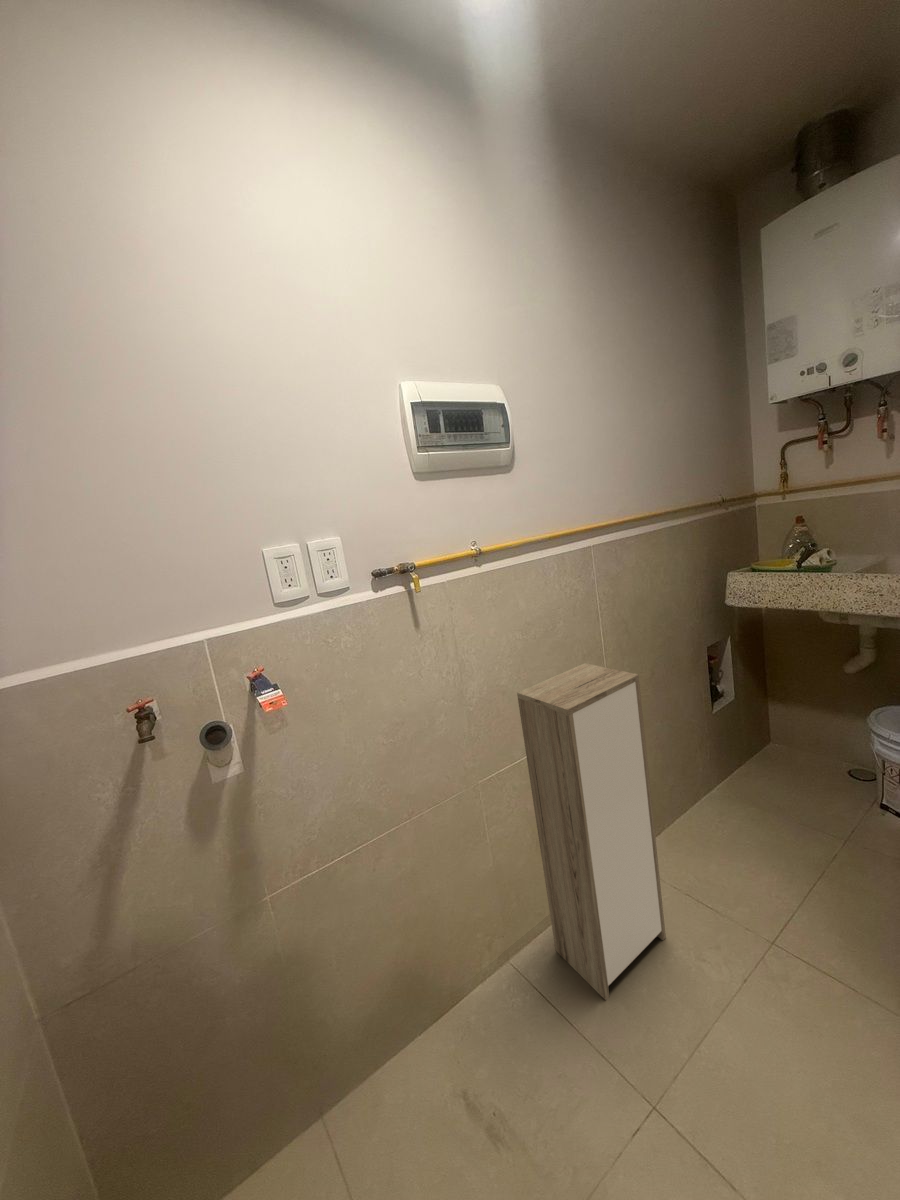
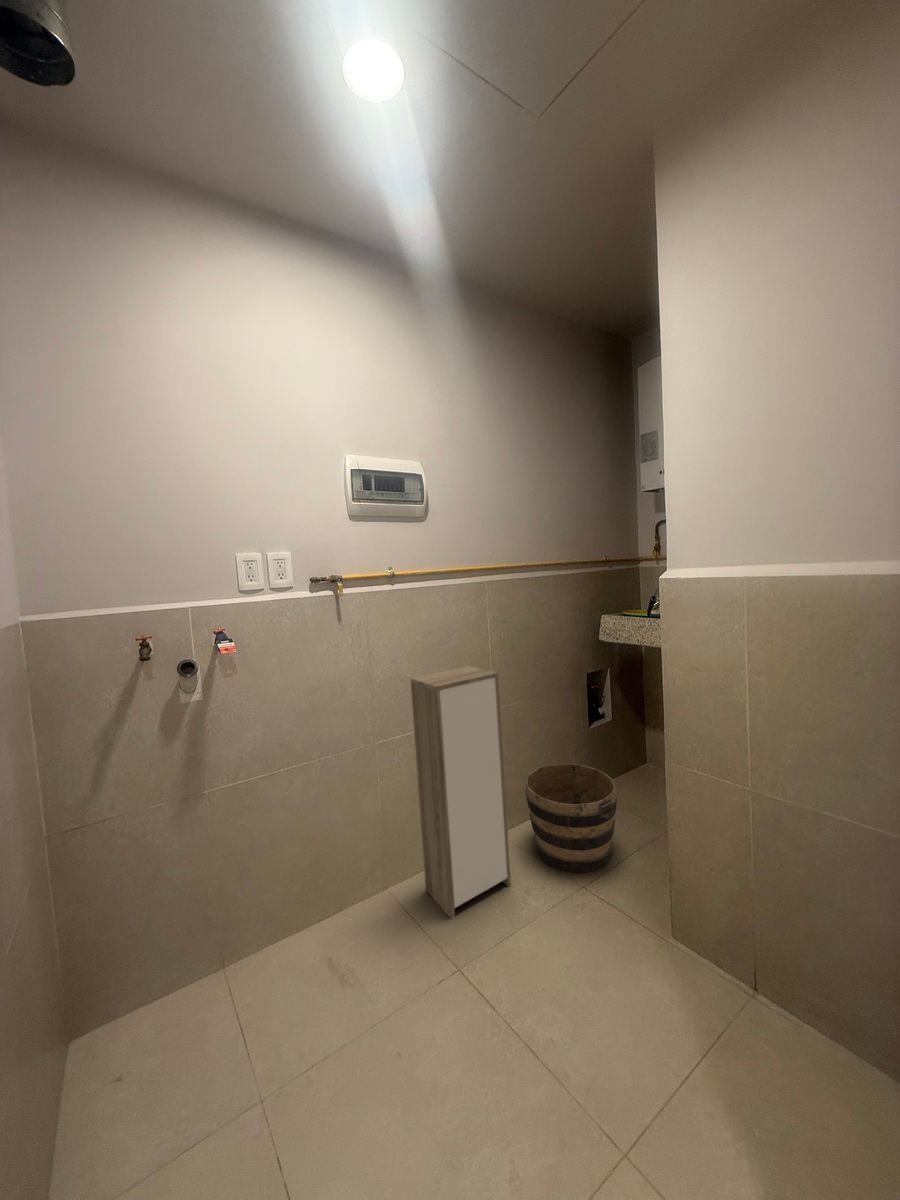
bucket: none [658,765,795,912] -> present [526,764,617,872]

